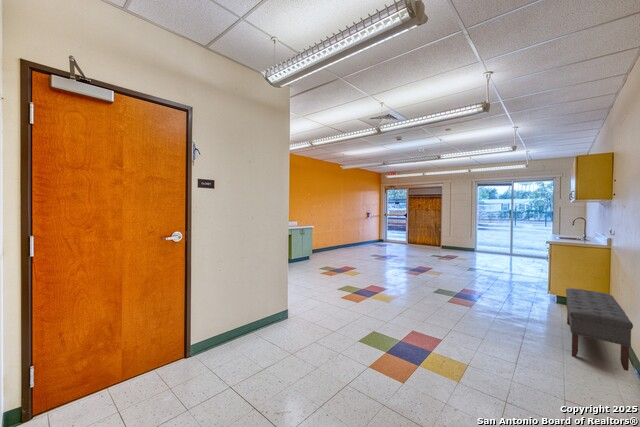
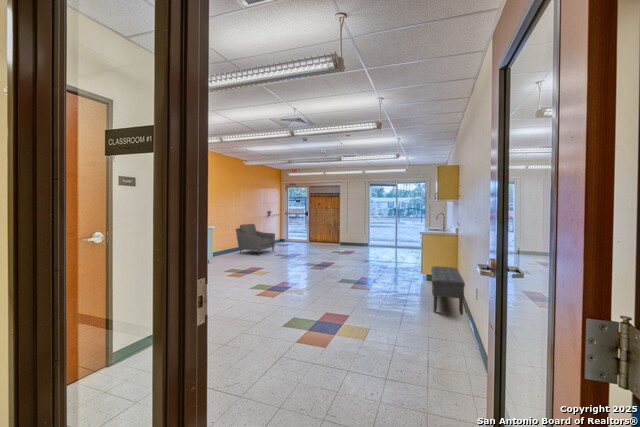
chair: none [336,224,372,255] -> present [236,224,275,255]

